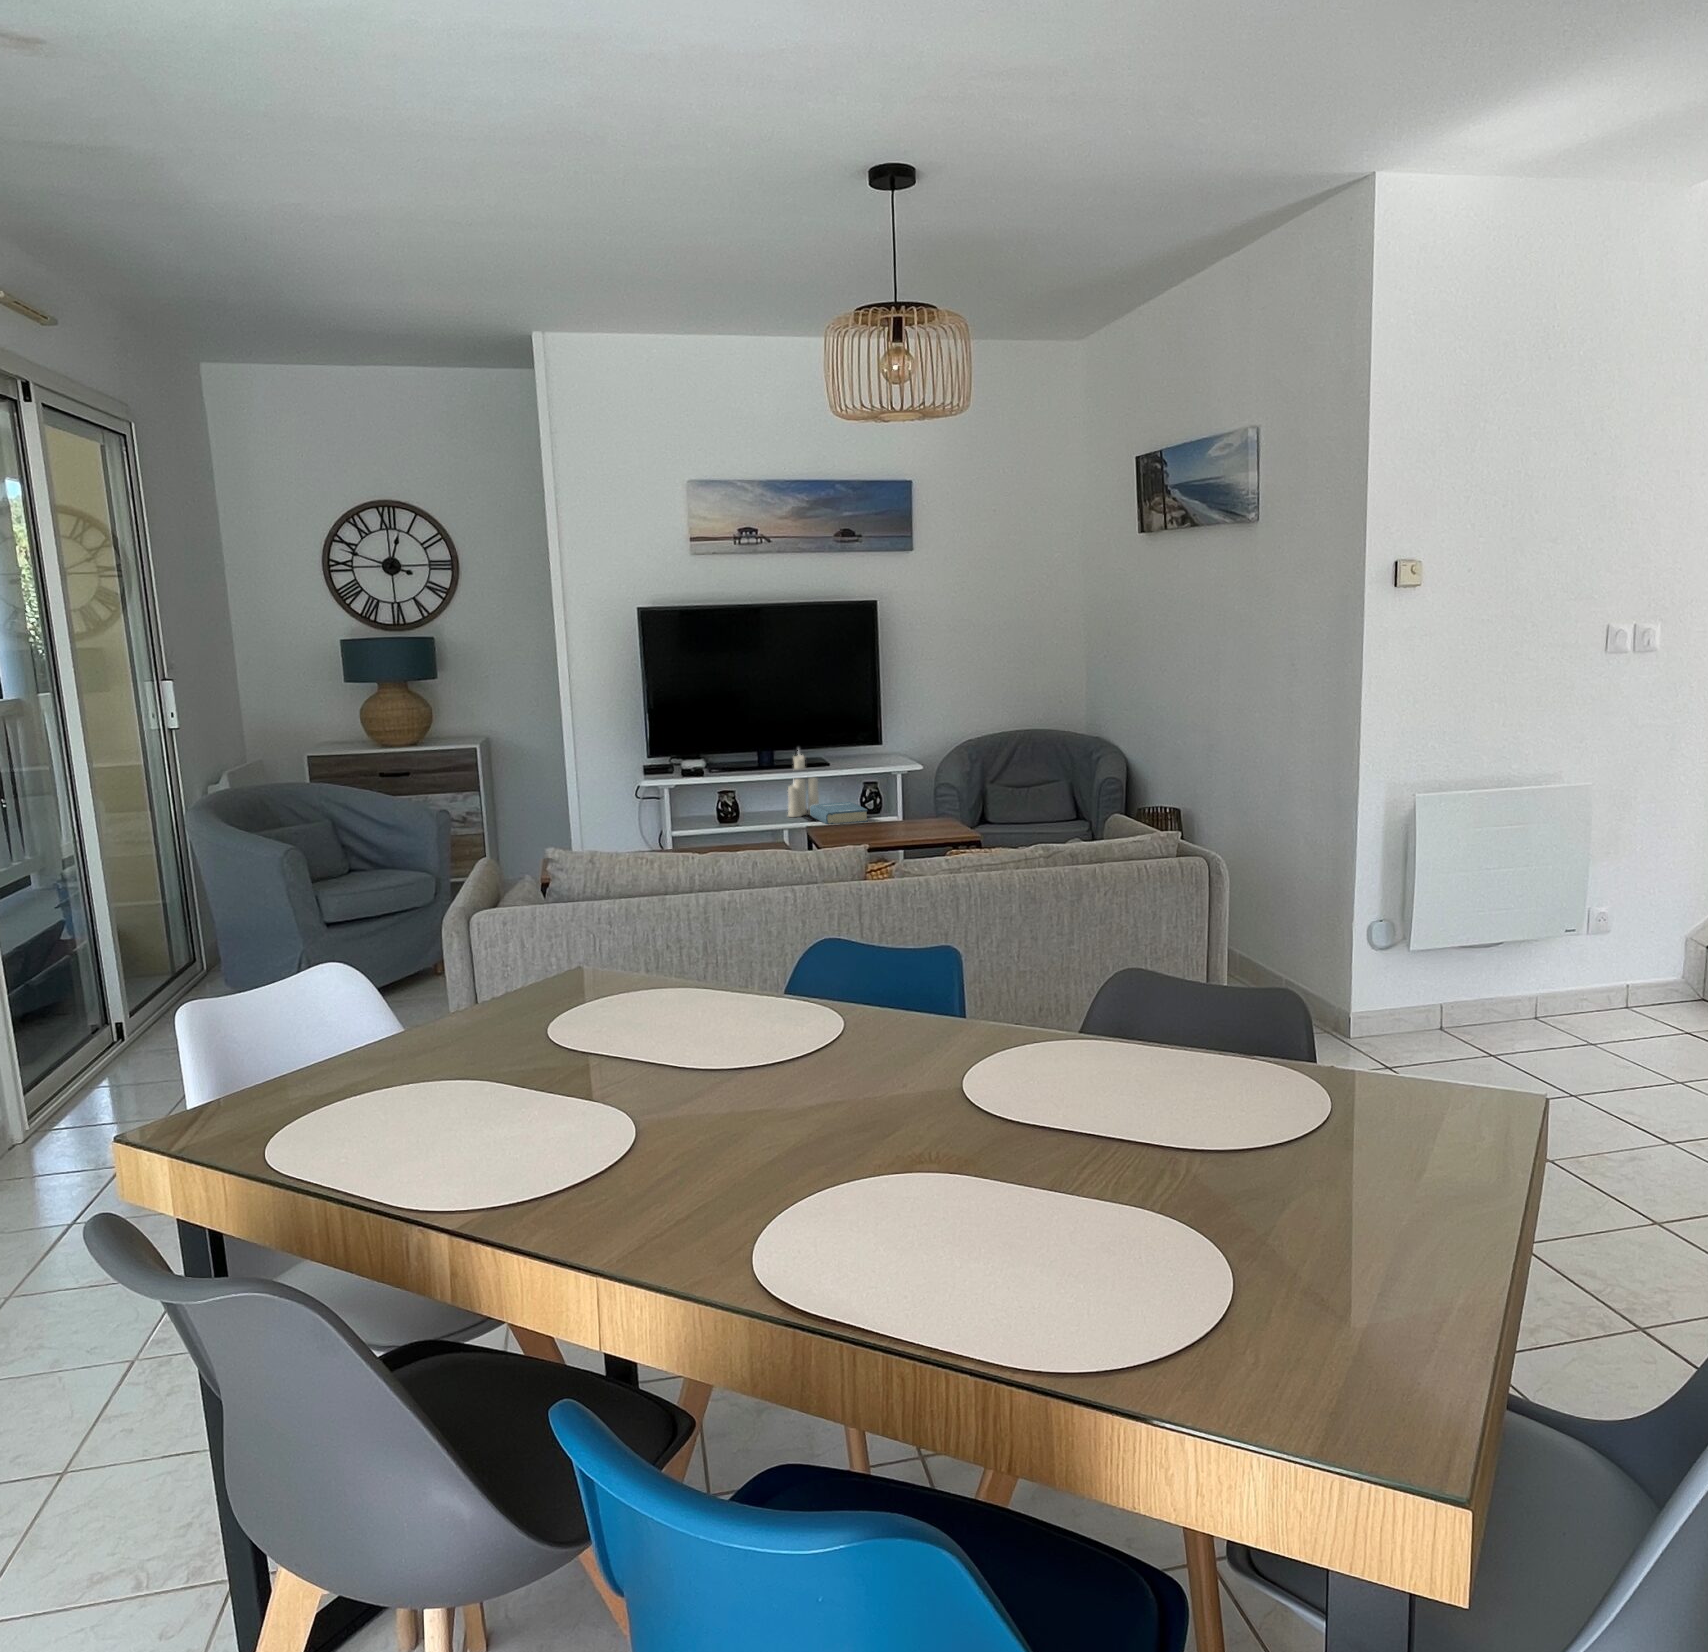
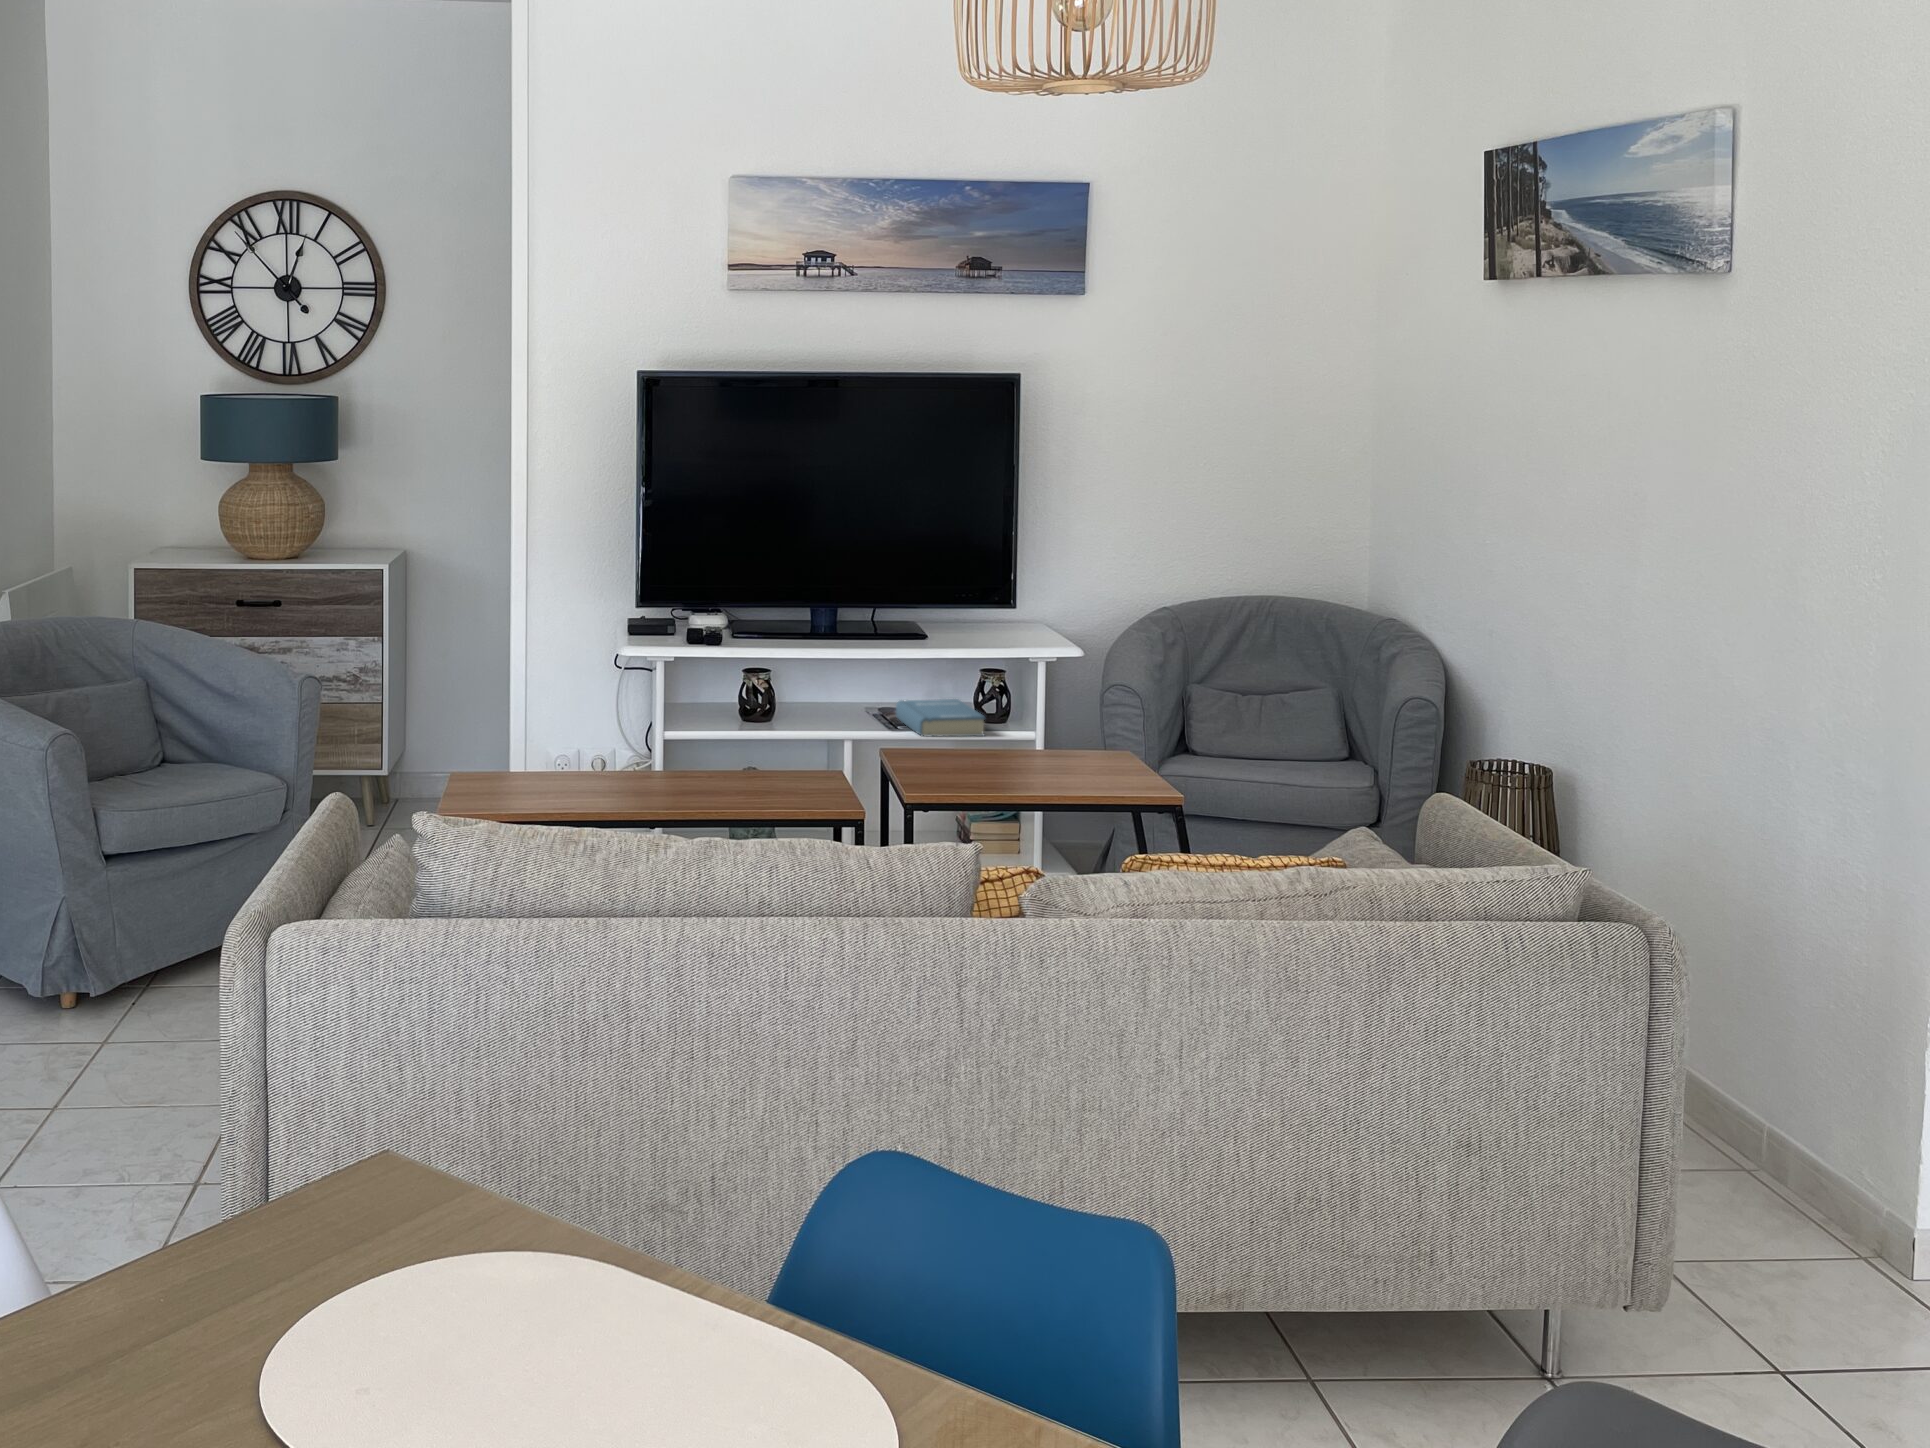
candle: present [788,755,819,817] -> none [860,602,912,717]

